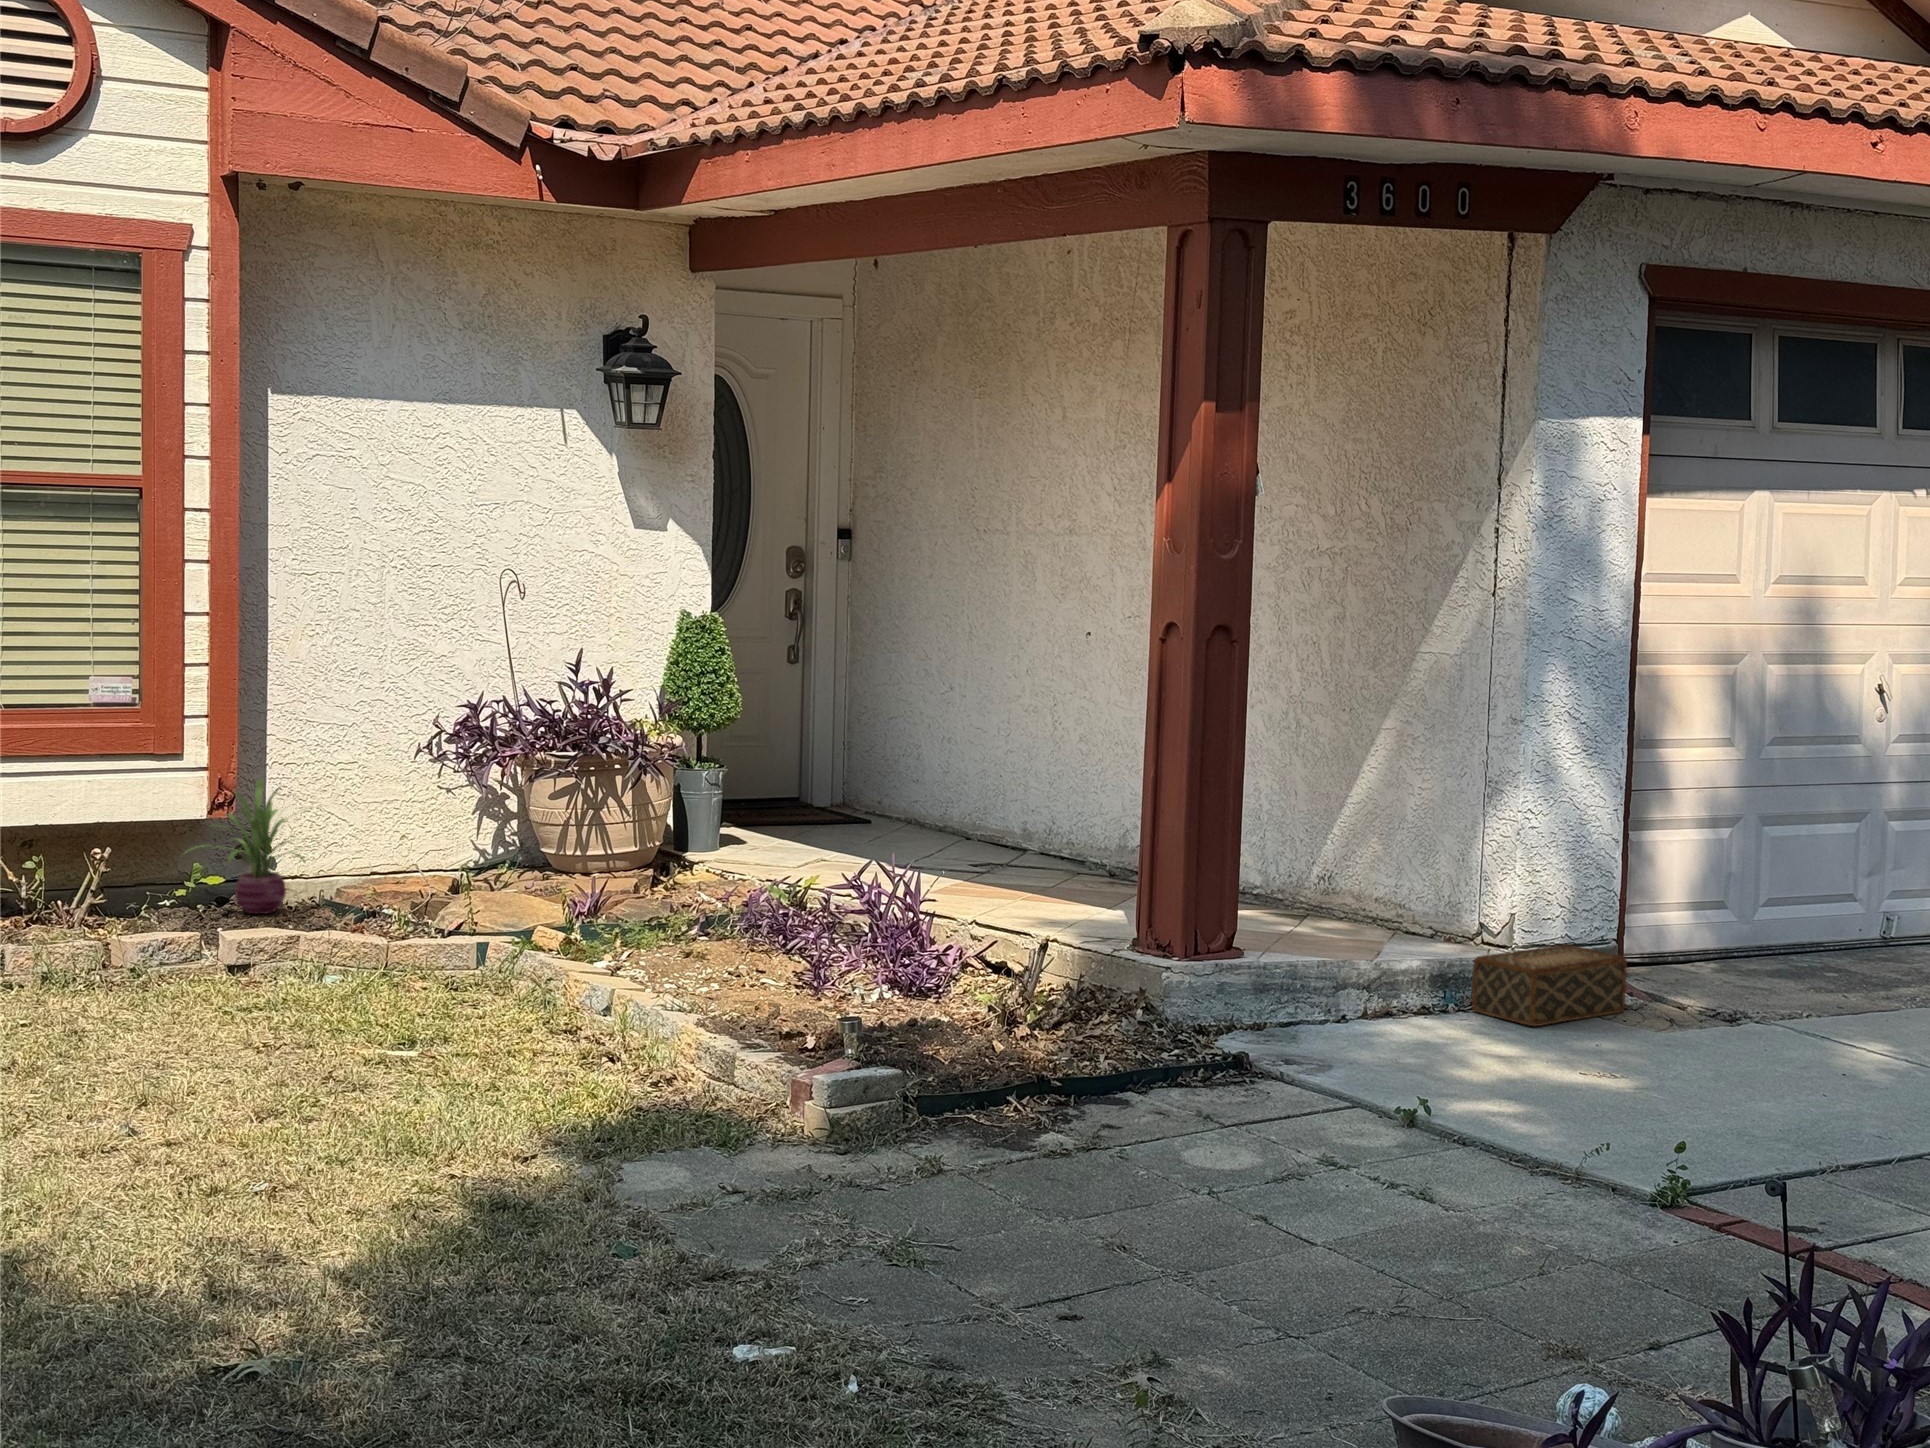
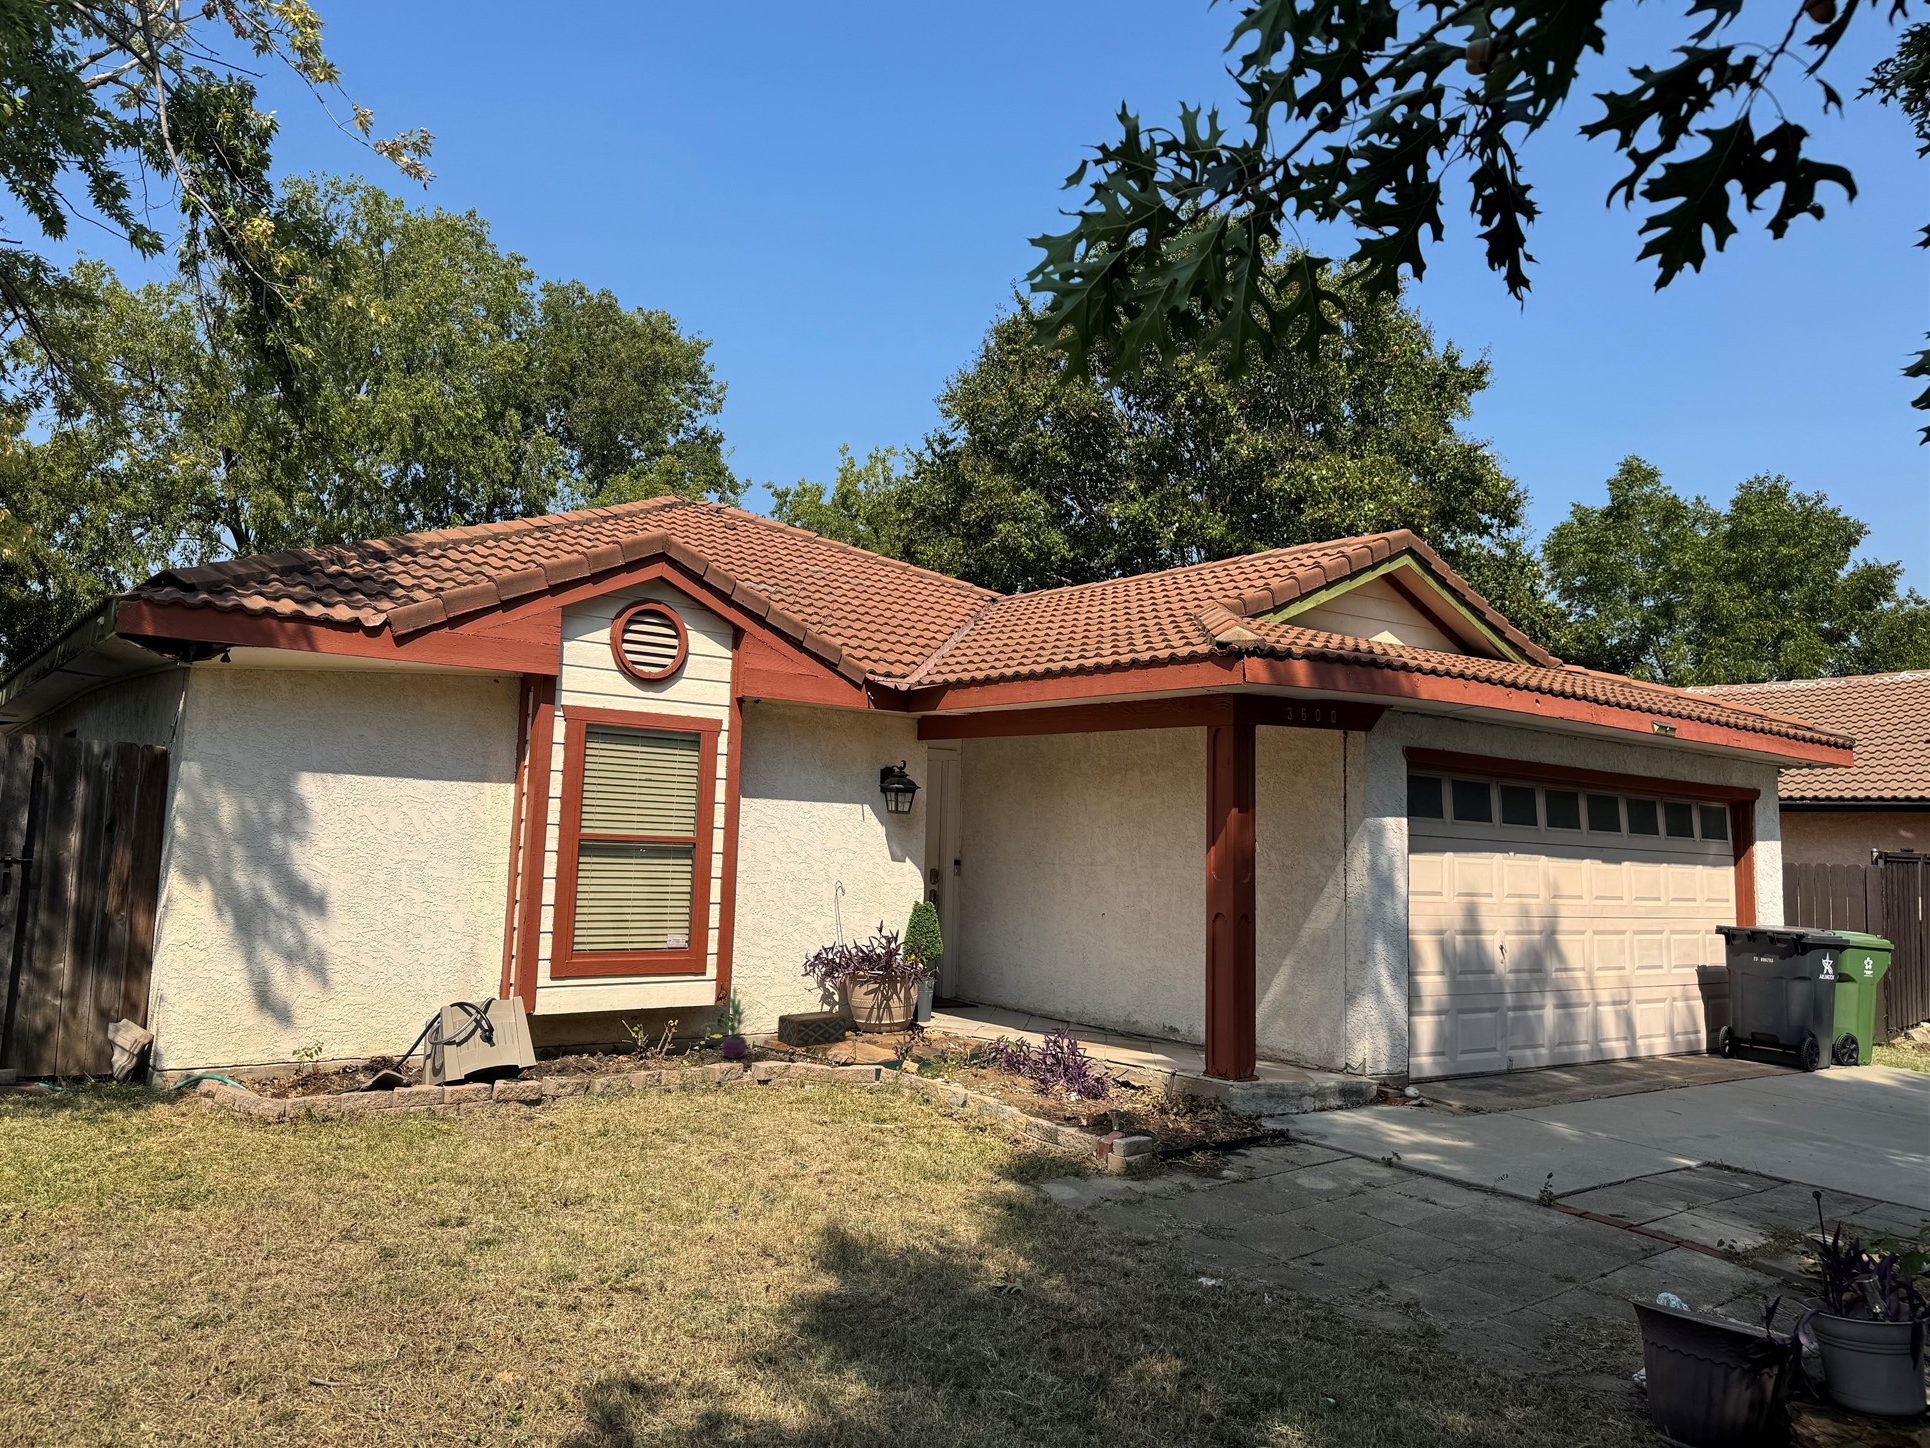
woven basket: present [1472,945,1627,1026] -> present [778,1011,846,1046]

